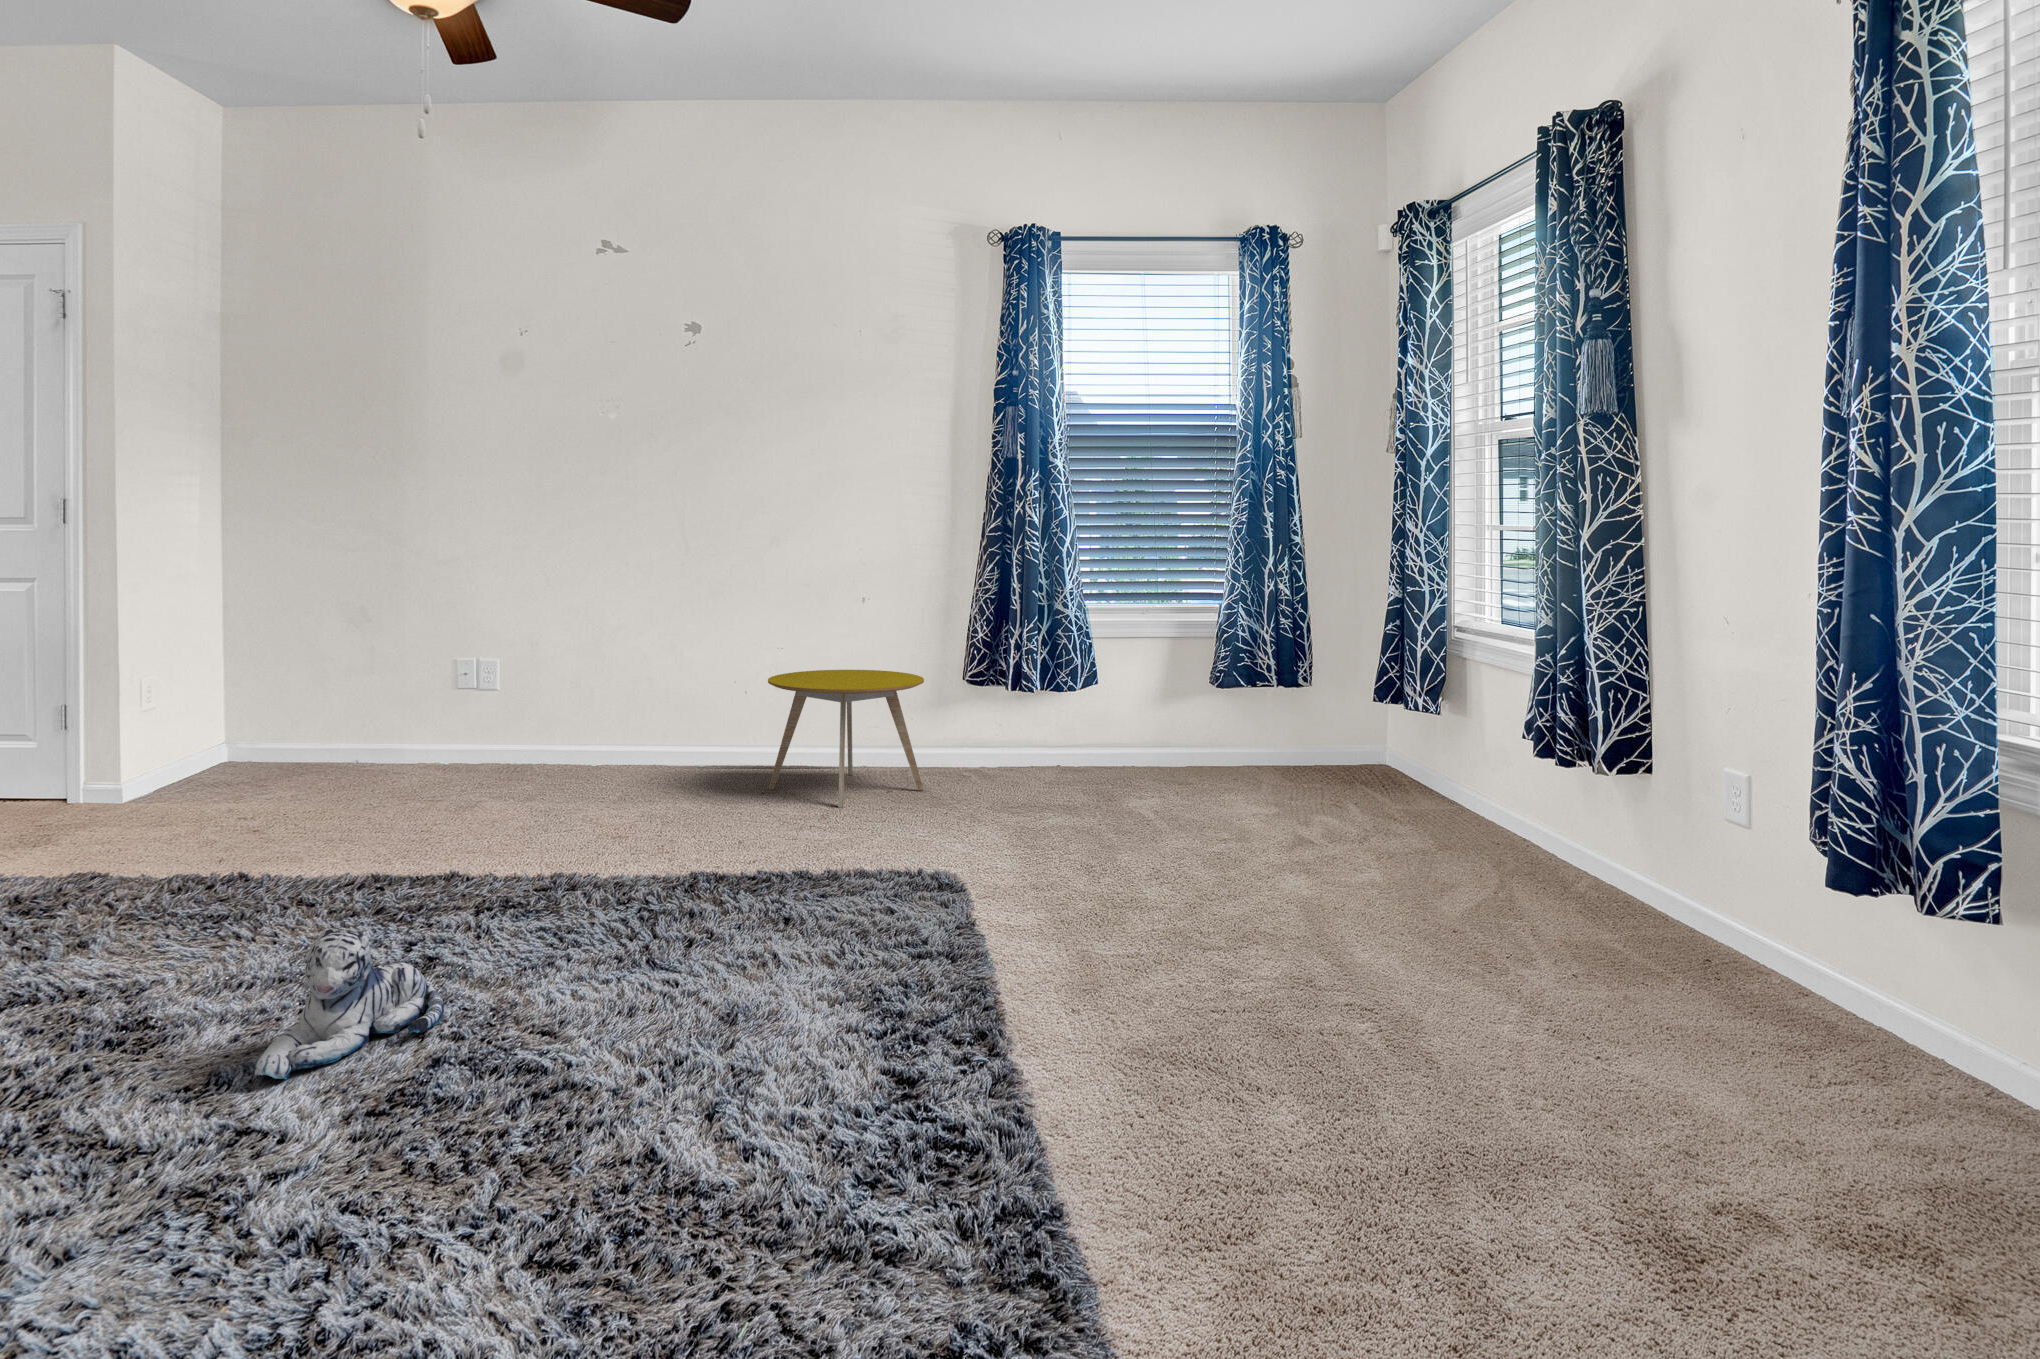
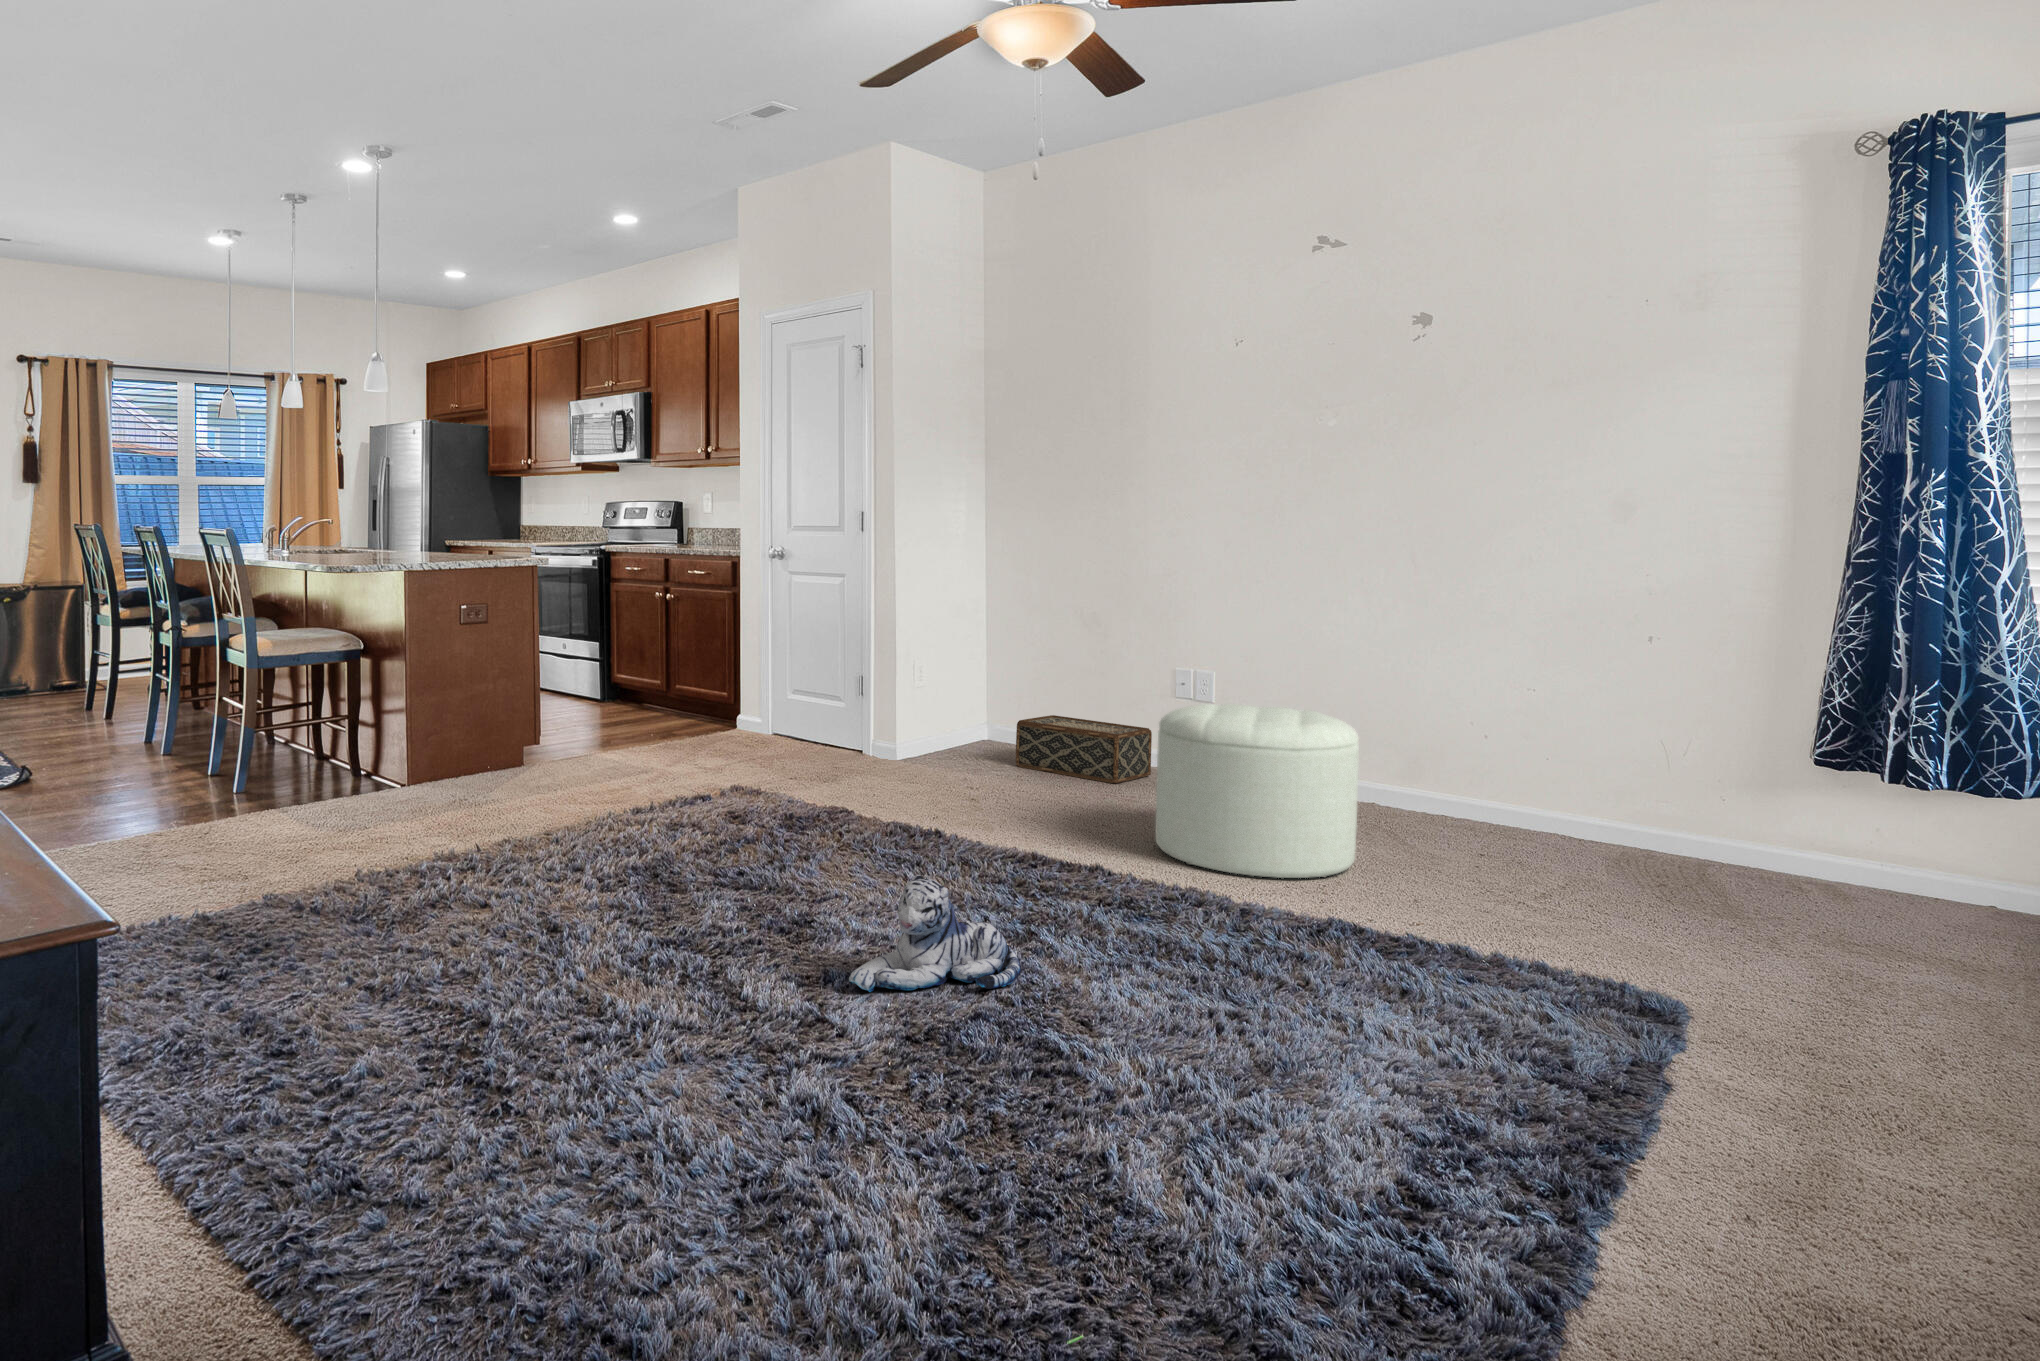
side table: present [768,670,924,808] -> none [1497,720,1728,894]
ottoman: none [486,687,675,853] -> present [1156,704,1359,878]
woven basket: none [276,721,433,784] -> present [1016,715,1152,783]

